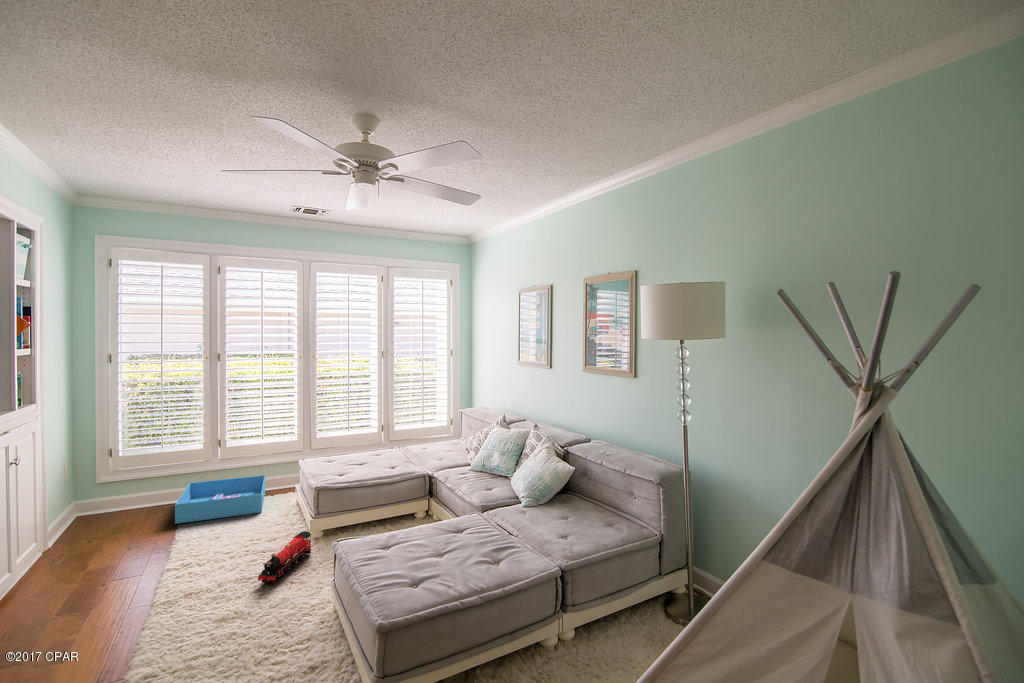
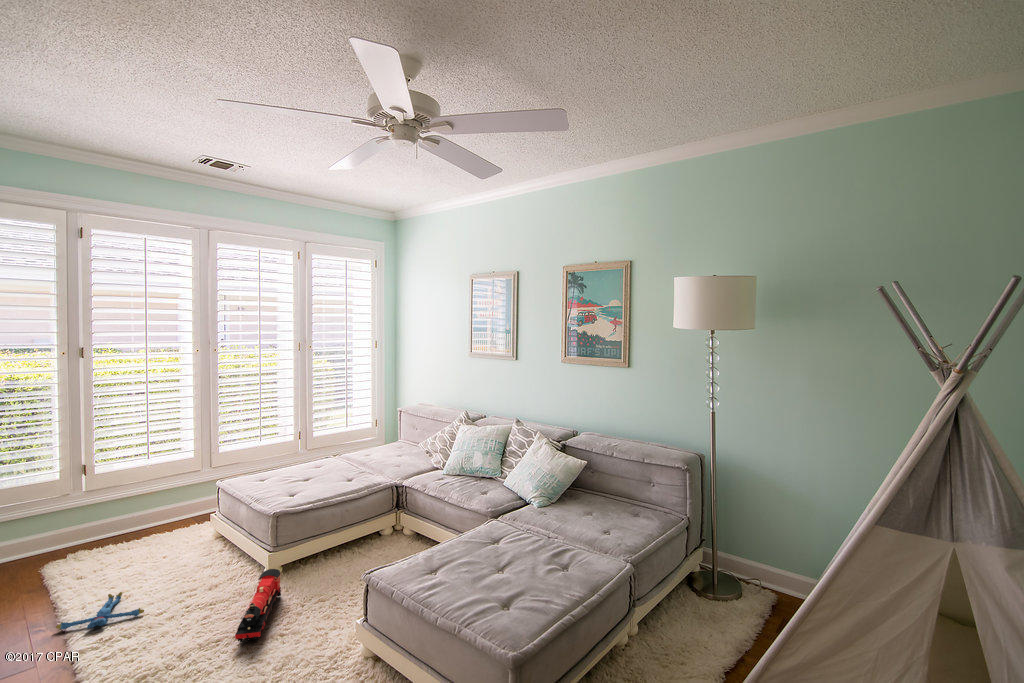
storage bin: present [175,475,265,524] -> none [39,506,170,588]
plush toy: none [166,534,220,556] -> present [56,592,144,629]

